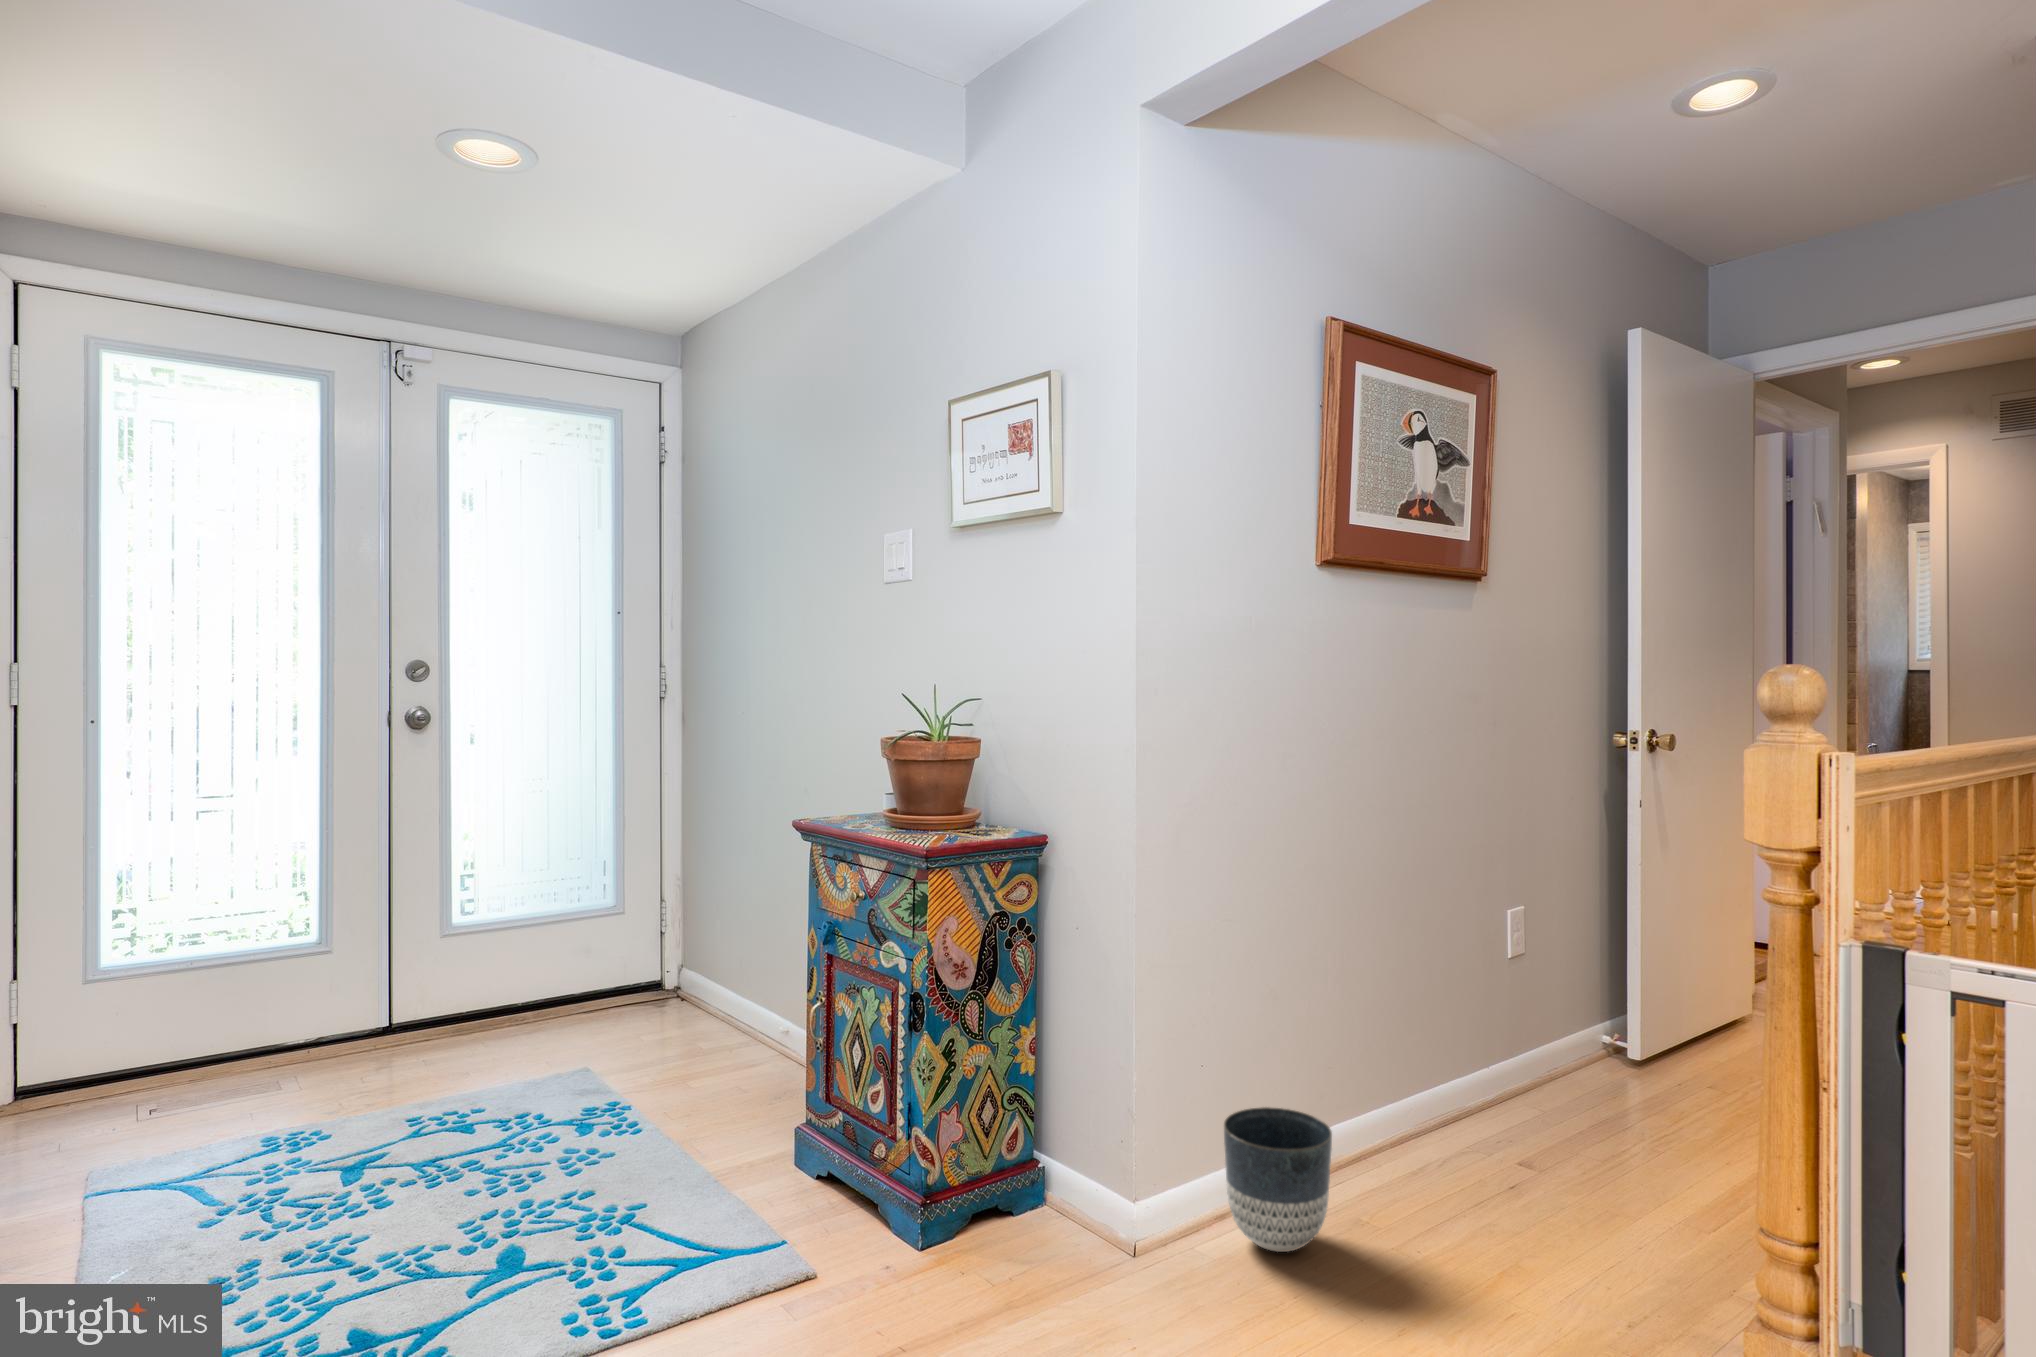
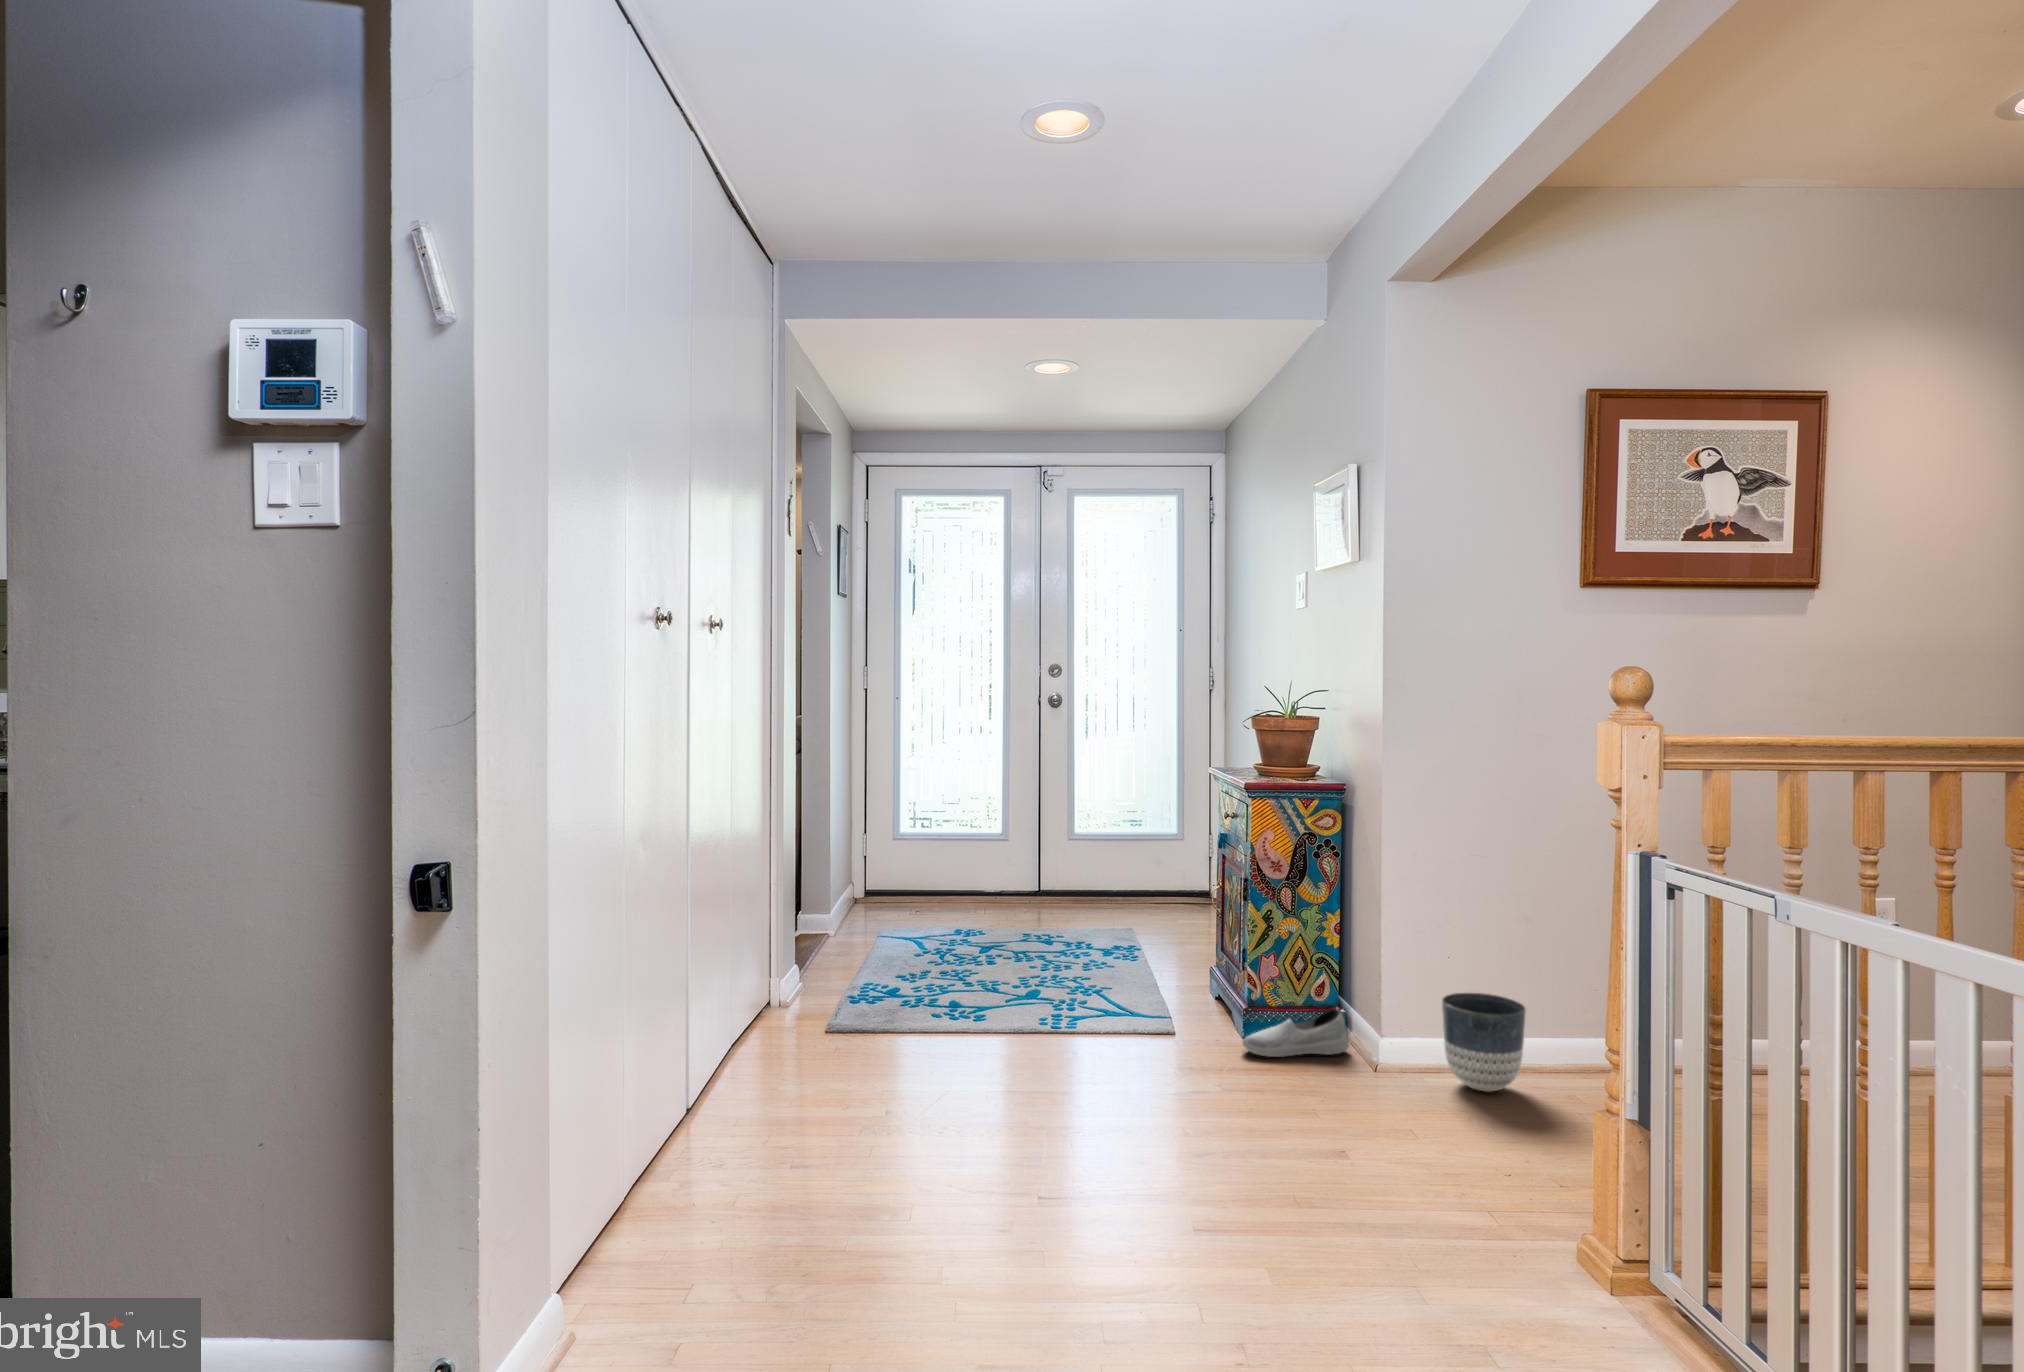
shoe: none [948,1170,1078,1286] -> present [1243,1008,1349,1057]

